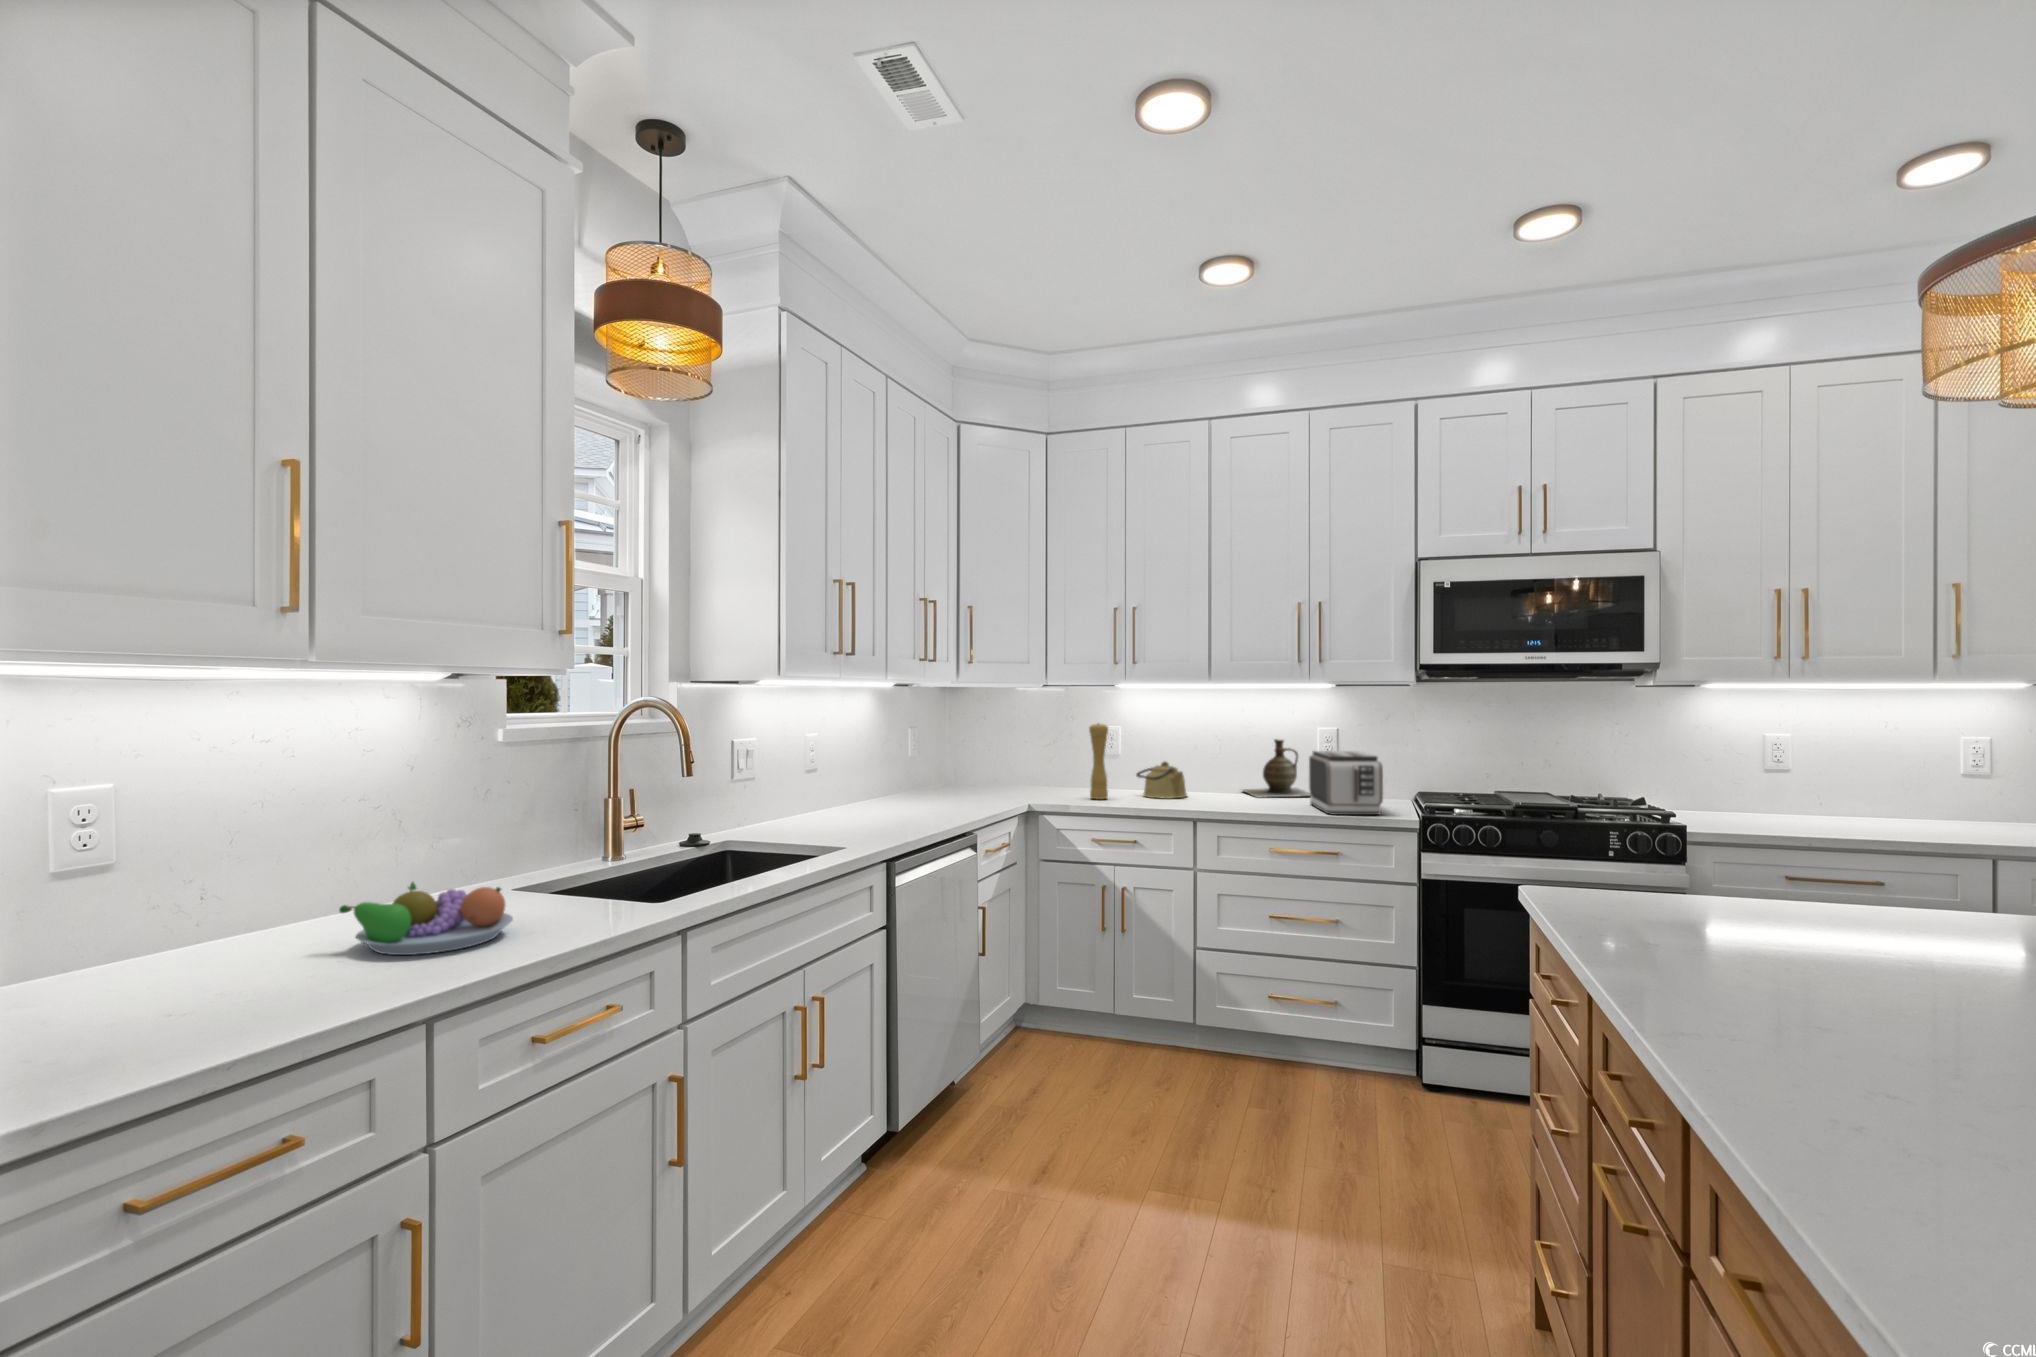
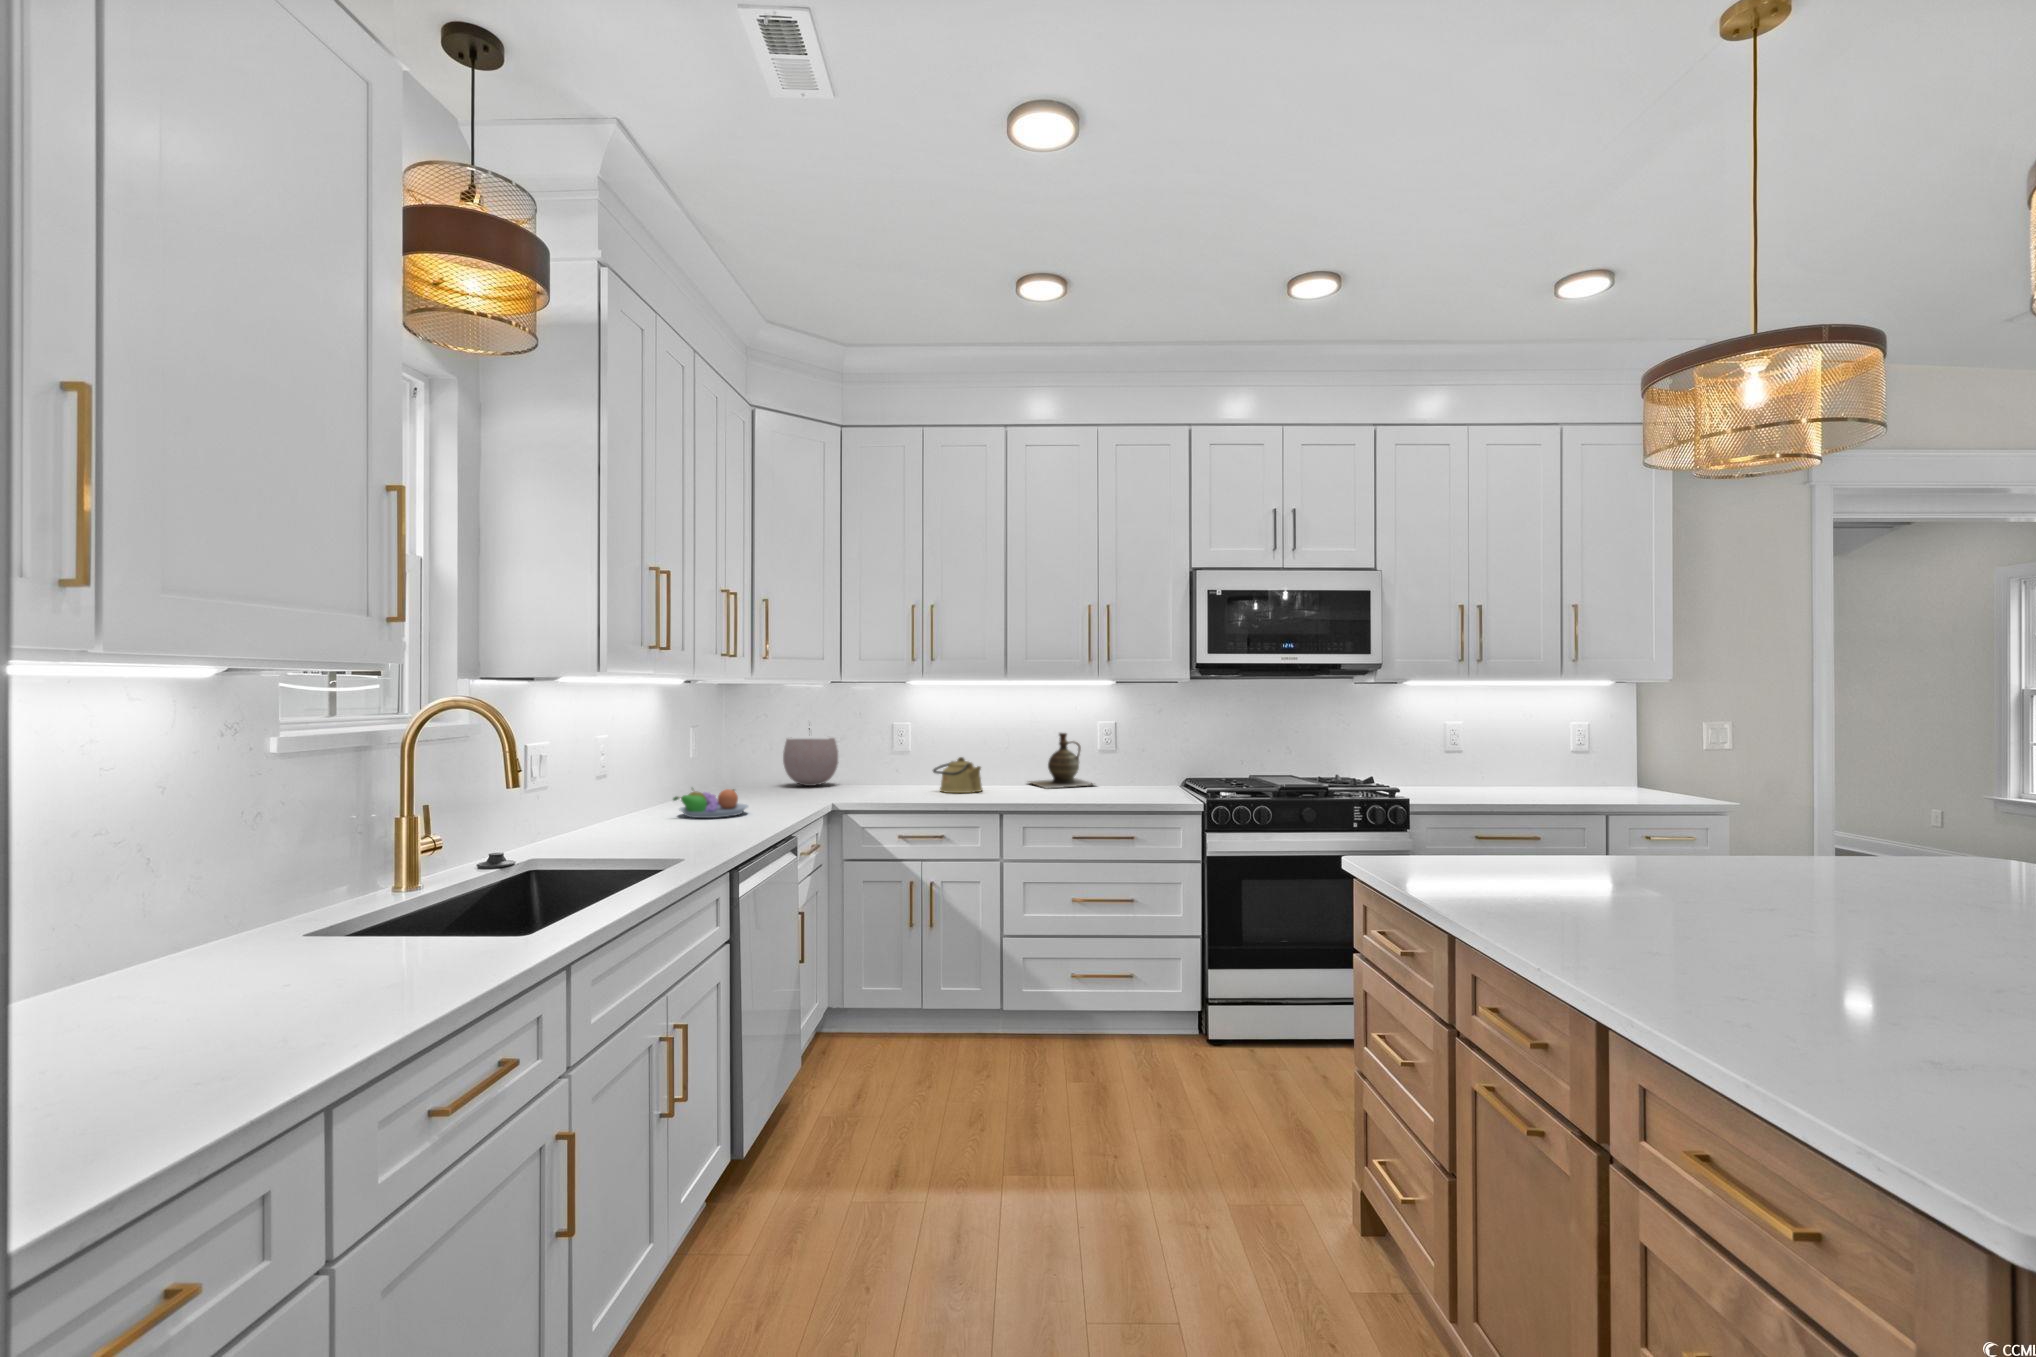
plant pot: none [999,718,1051,785] -> present [783,728,838,786]
pepper mill: present [1089,723,1108,799] -> none [890,720,910,797]
toaster: present [1309,751,1383,815] -> none [1098,742,1170,801]
fruit bowl: present [339,882,513,955] -> present [673,789,748,818]

